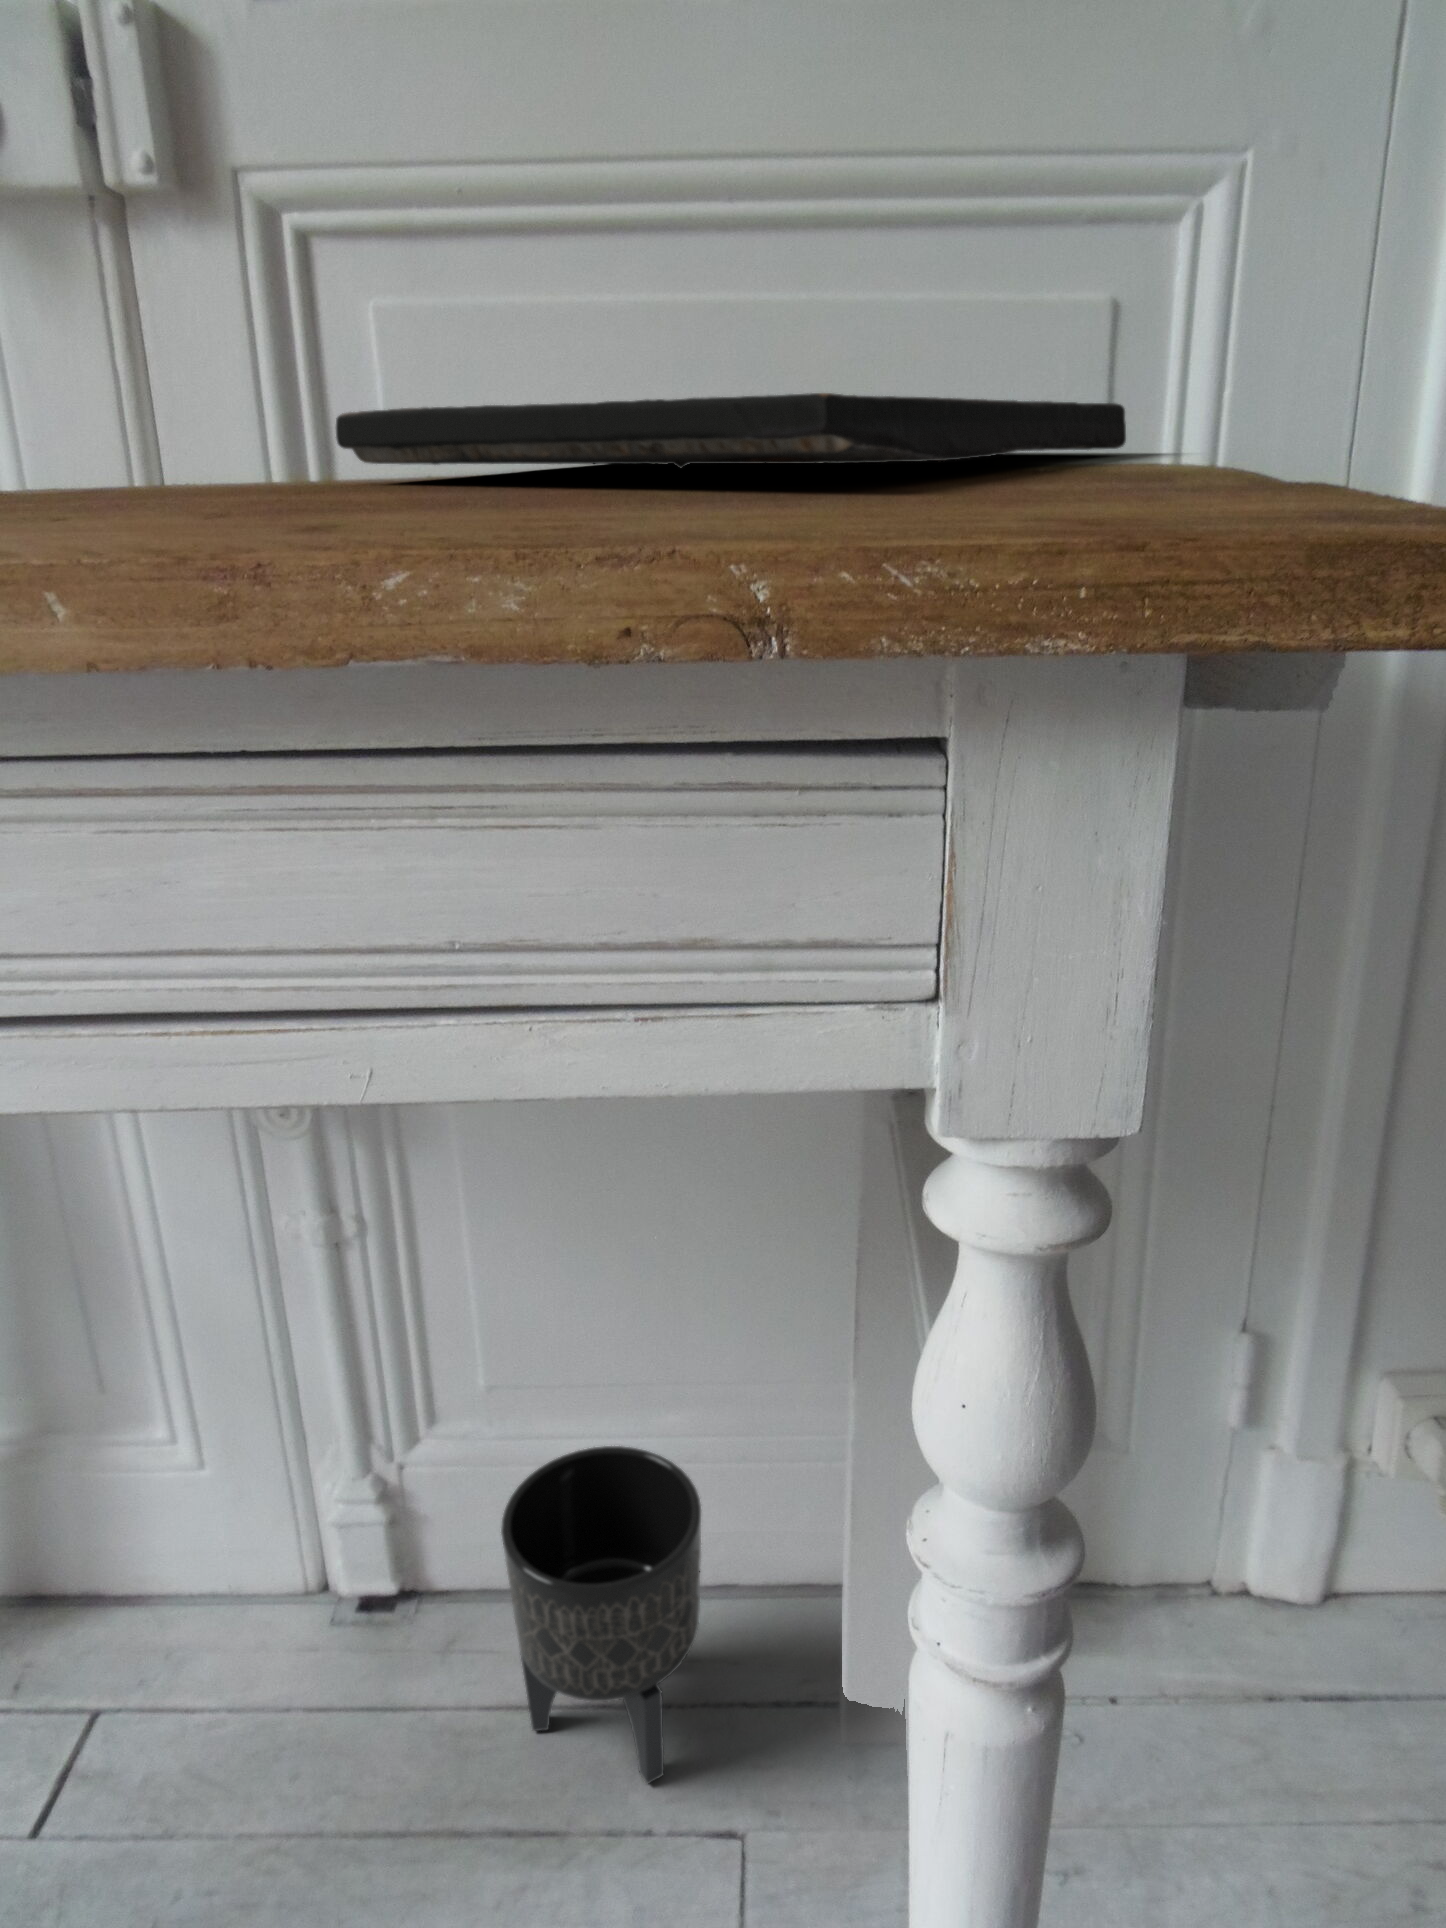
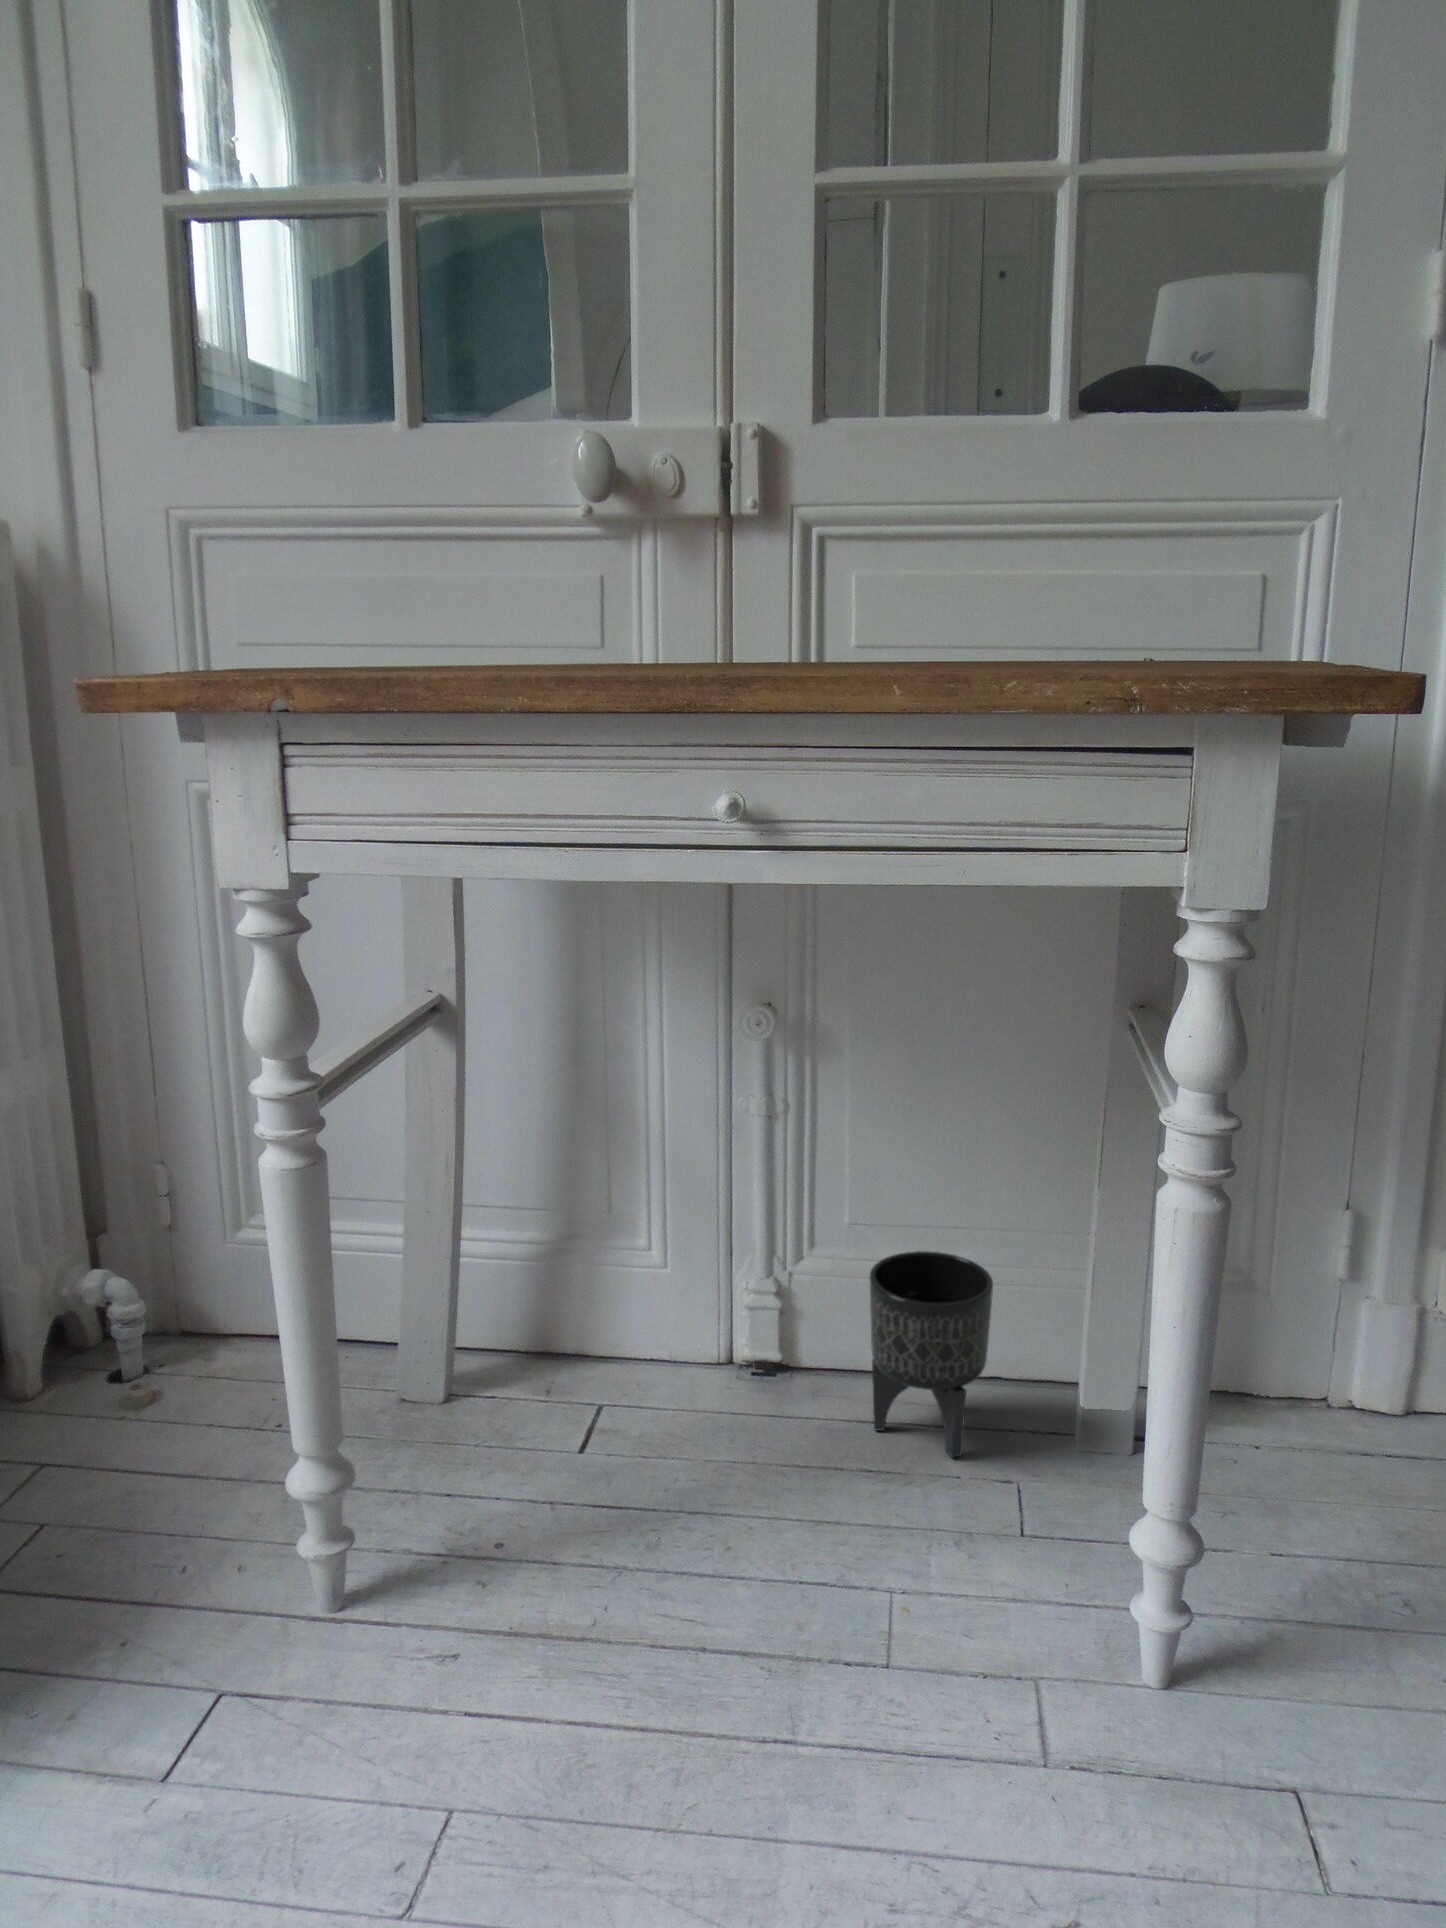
tray: present [336,393,1126,468] -> none [865,620,1269,654]

